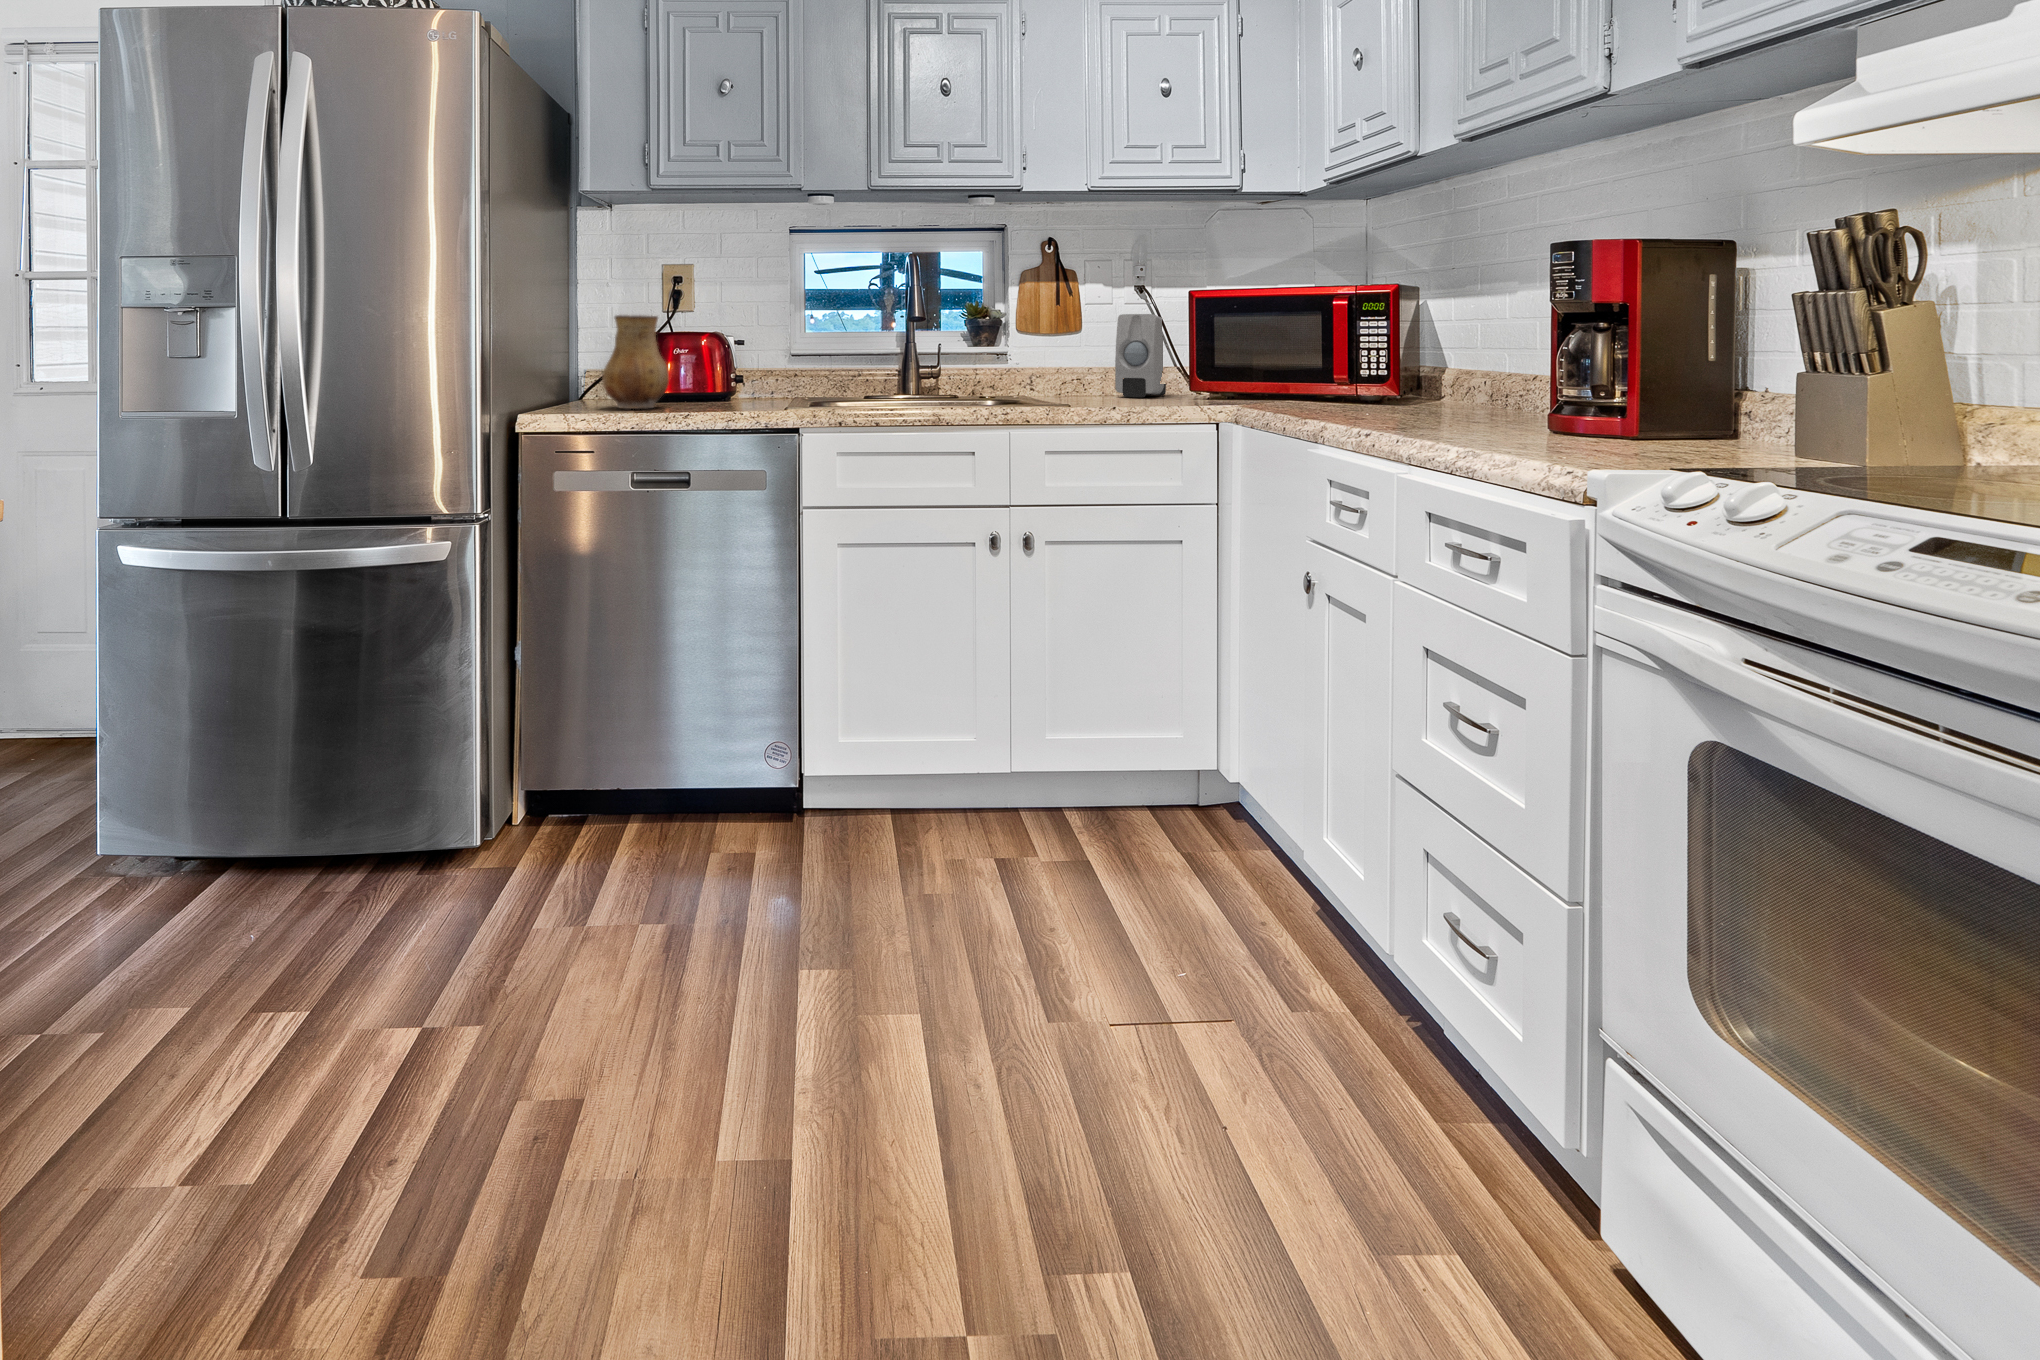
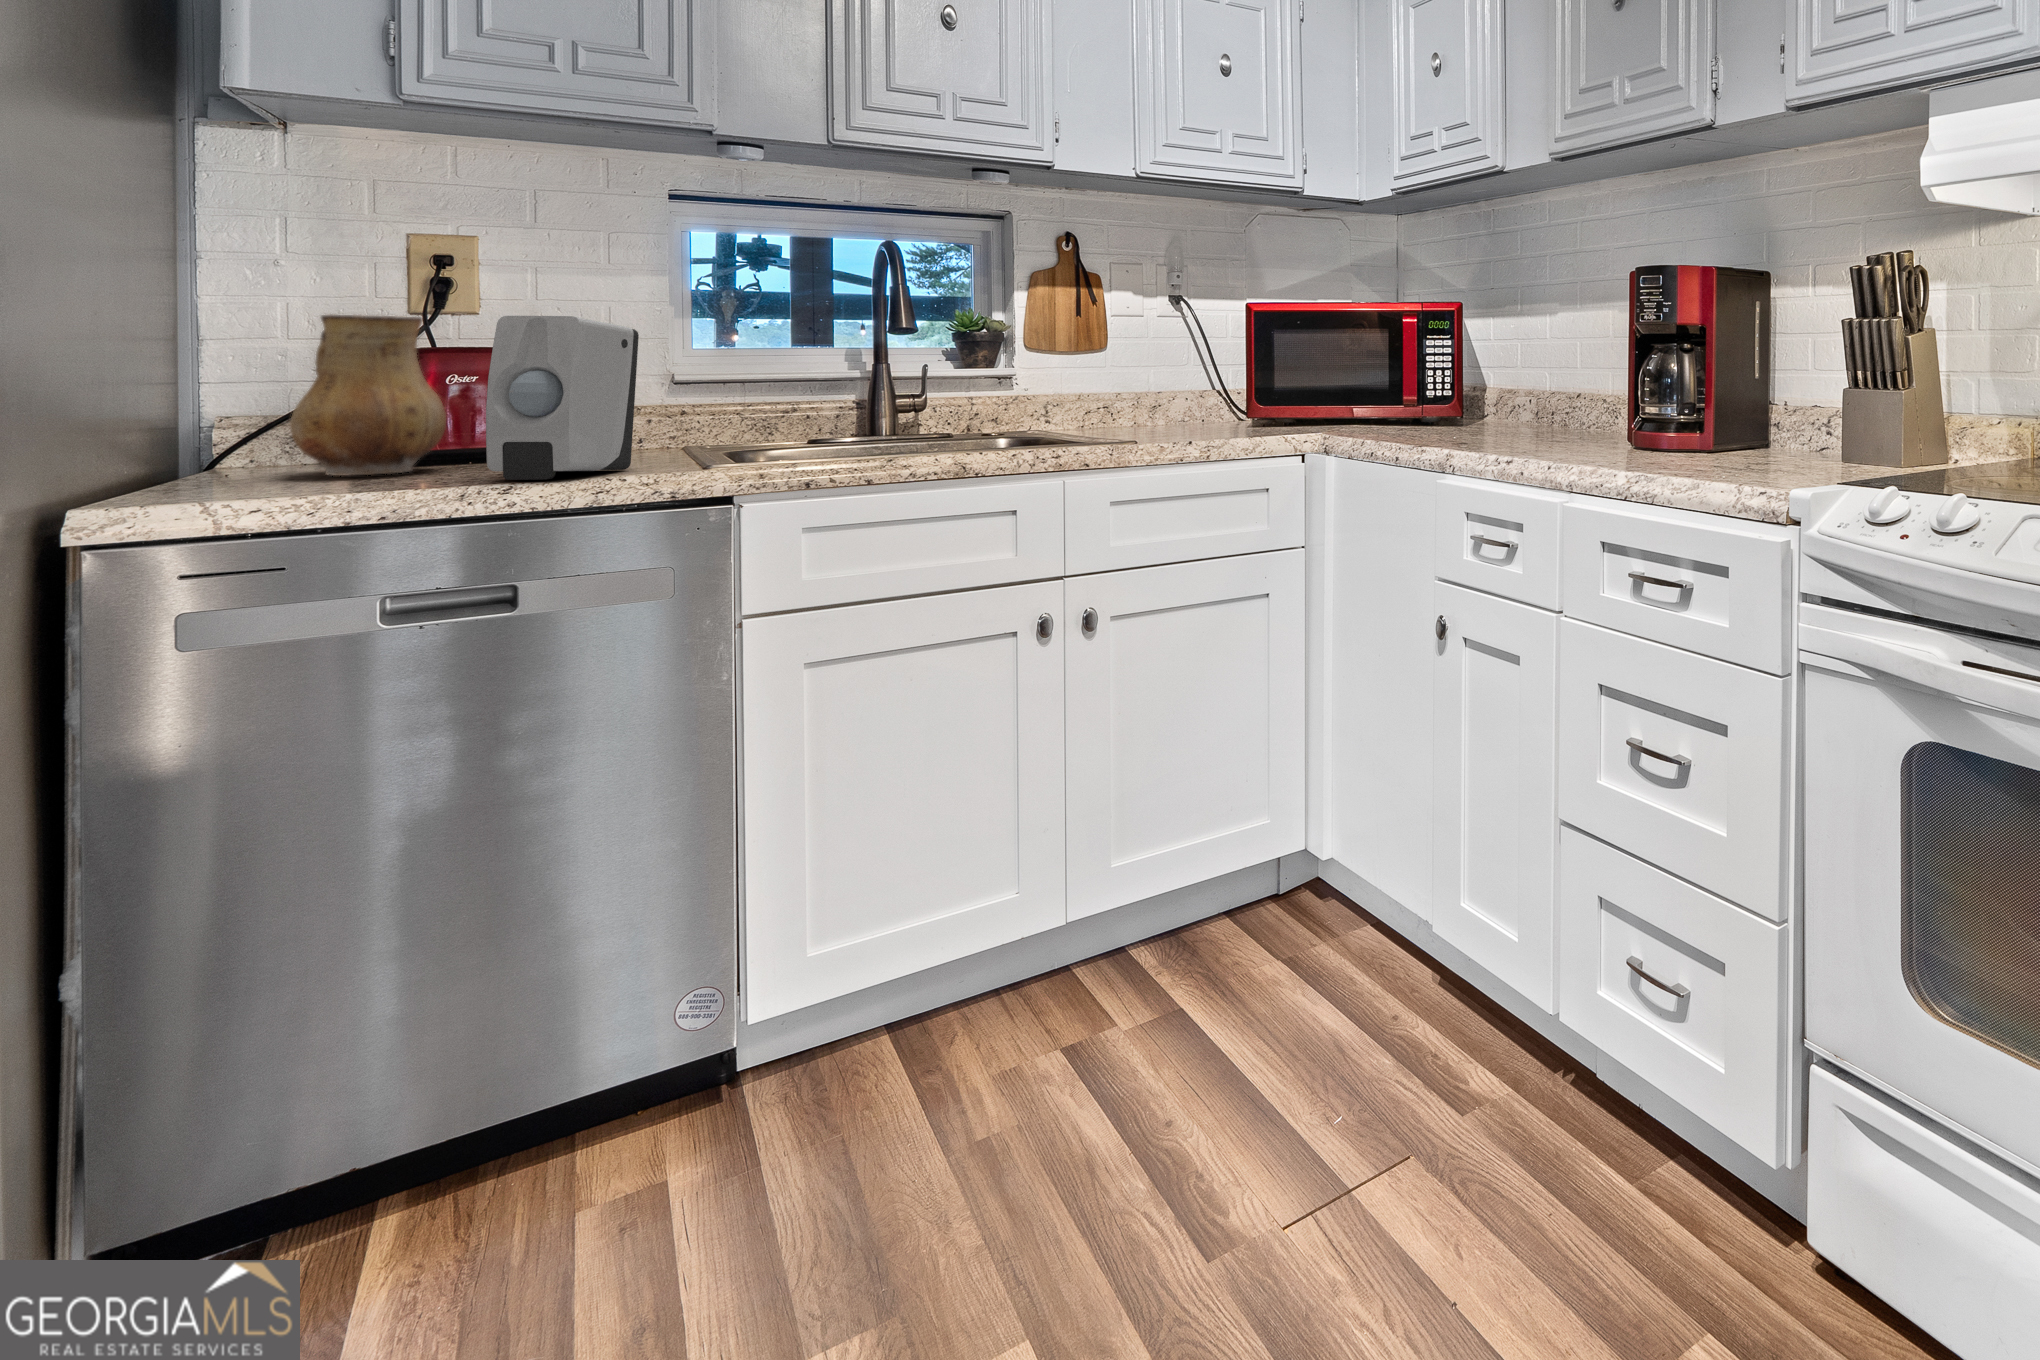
soap dispenser: present [1115,314,1166,397] -> present [486,316,639,480]

